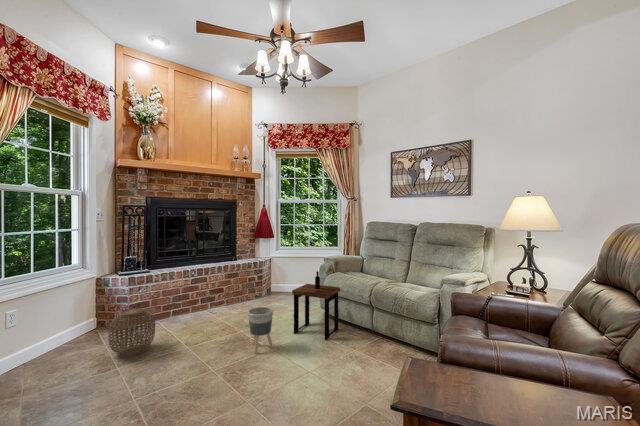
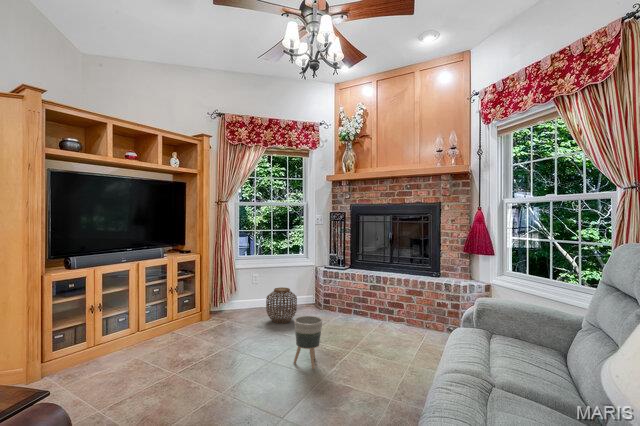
side table: present [292,271,340,340] -> none [354,298,409,412]

